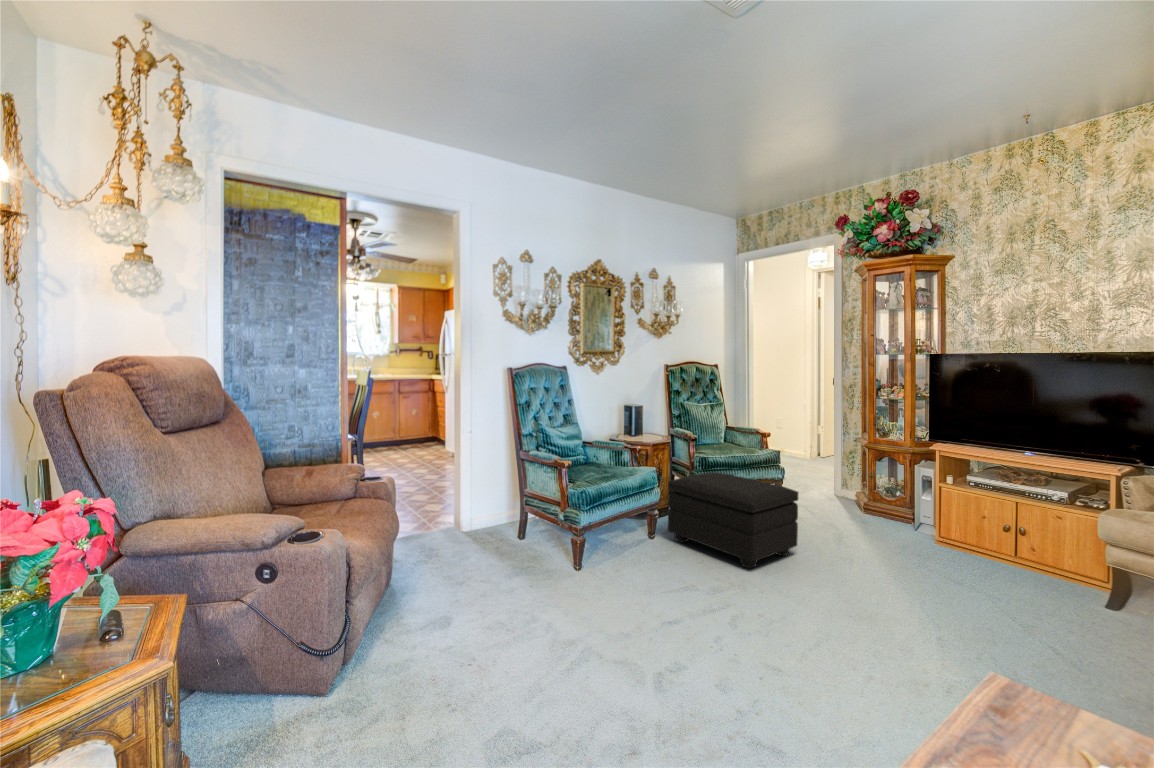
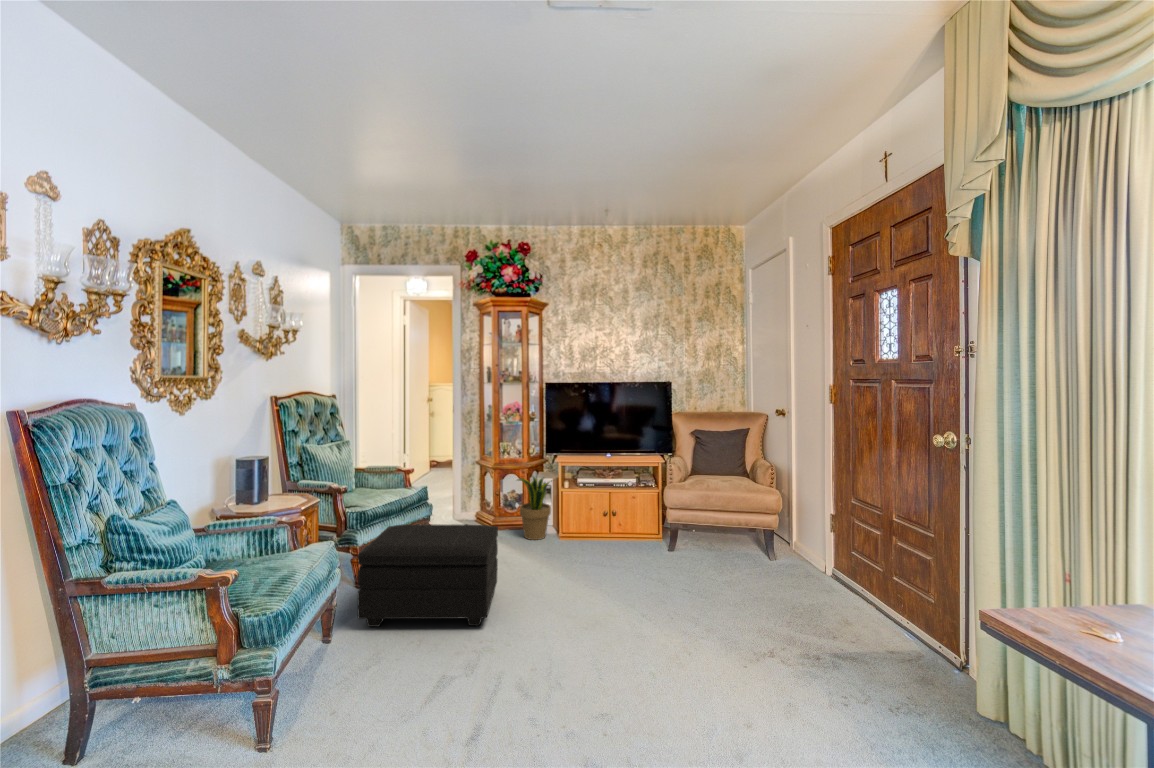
potted plant: none [878,459,929,537] -> present [518,477,552,540]

